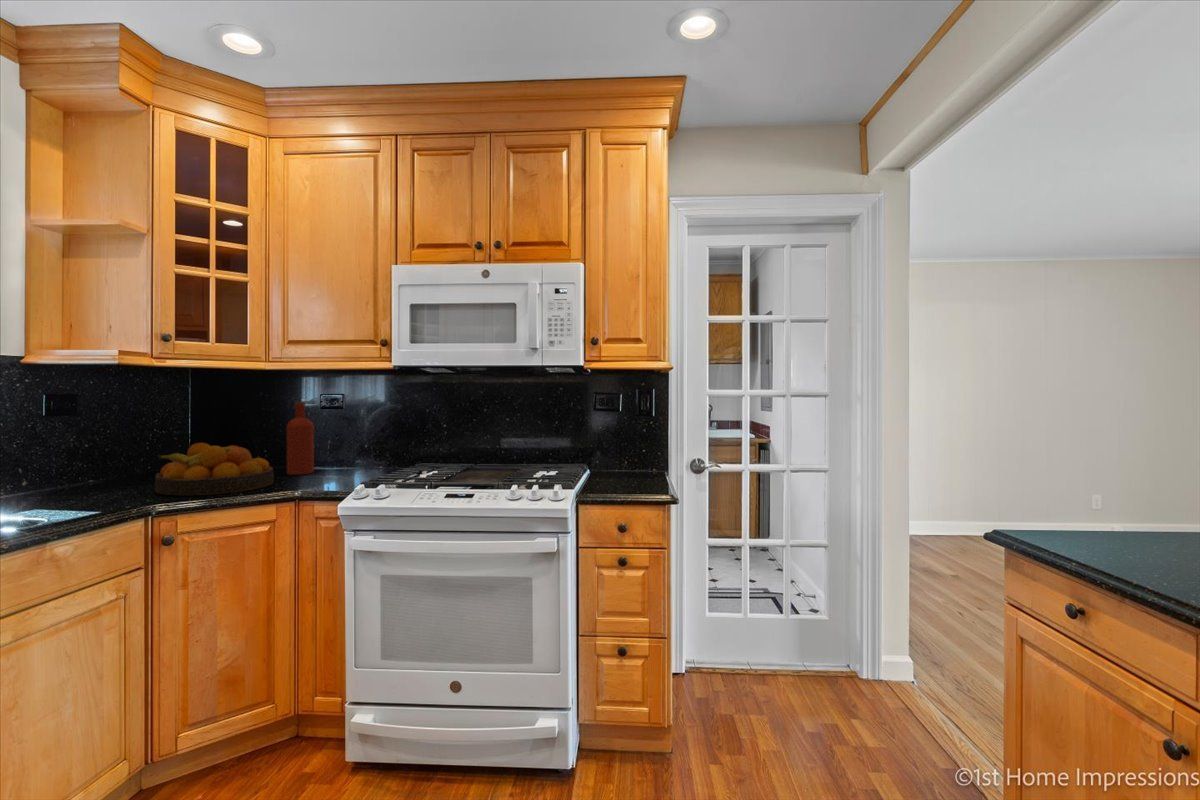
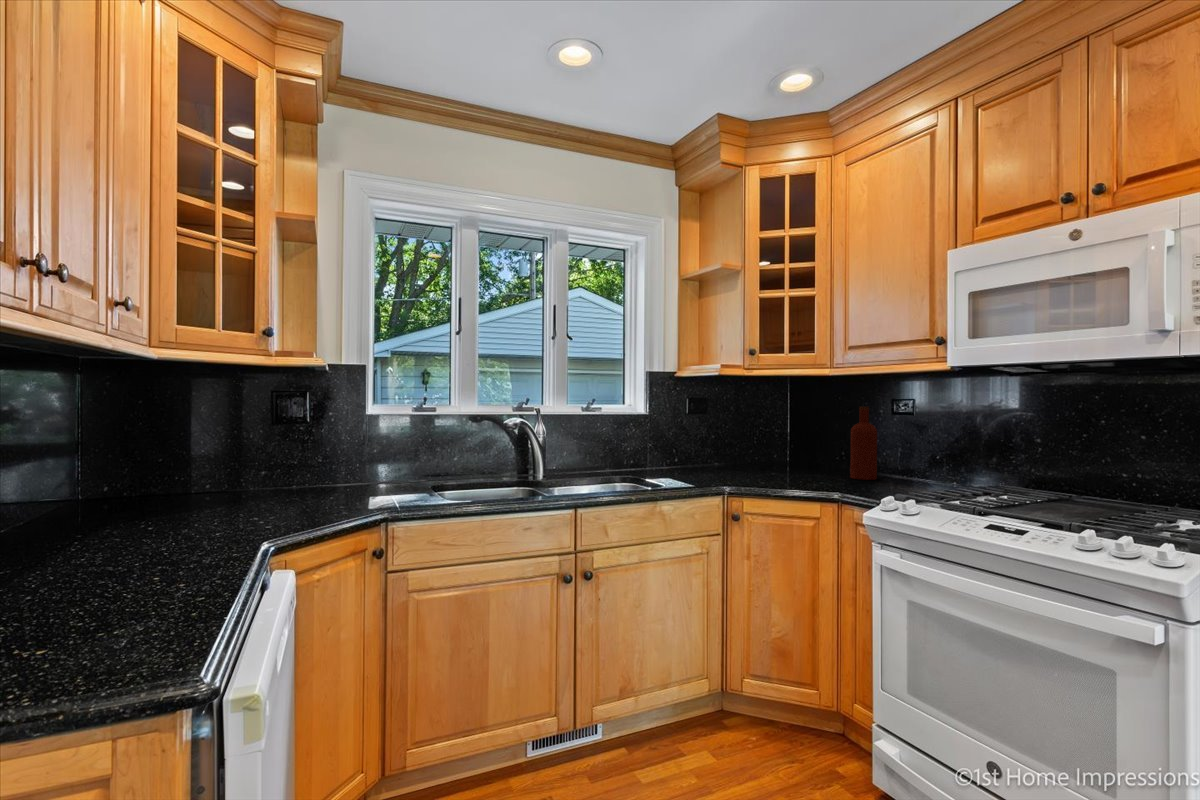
fruit bowl: present [155,443,274,495] -> none [740,440,830,487]

